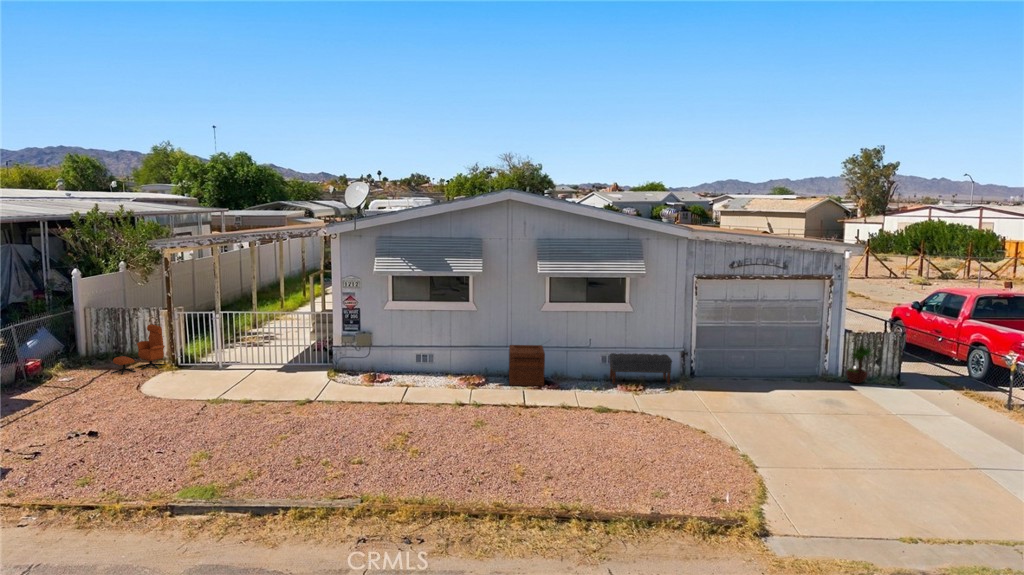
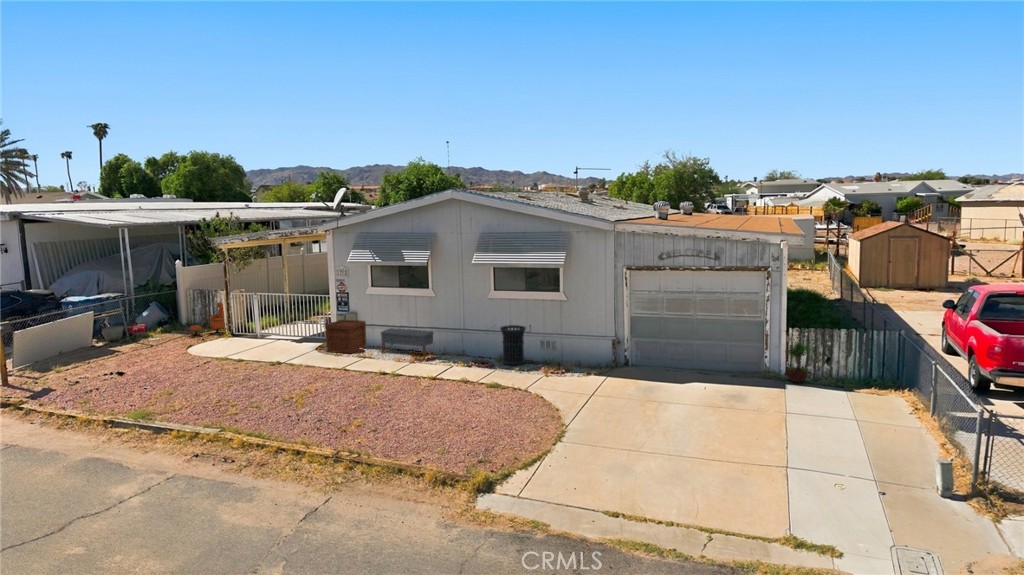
trash can: none [566,340,595,384] -> present [500,325,526,365]
wooden crate: present [509,345,545,386] -> present [326,320,366,354]
bench: present [610,353,672,385] -> present [381,328,434,357]

